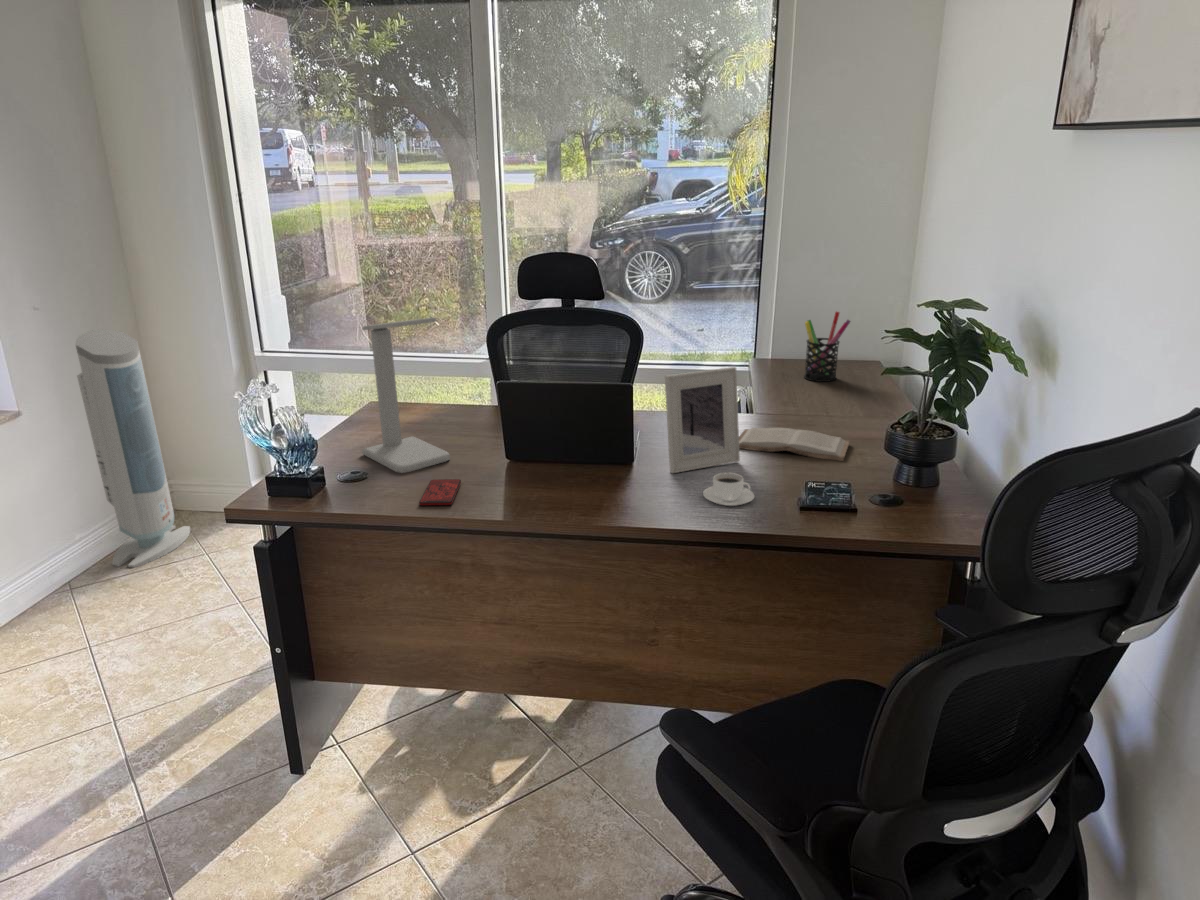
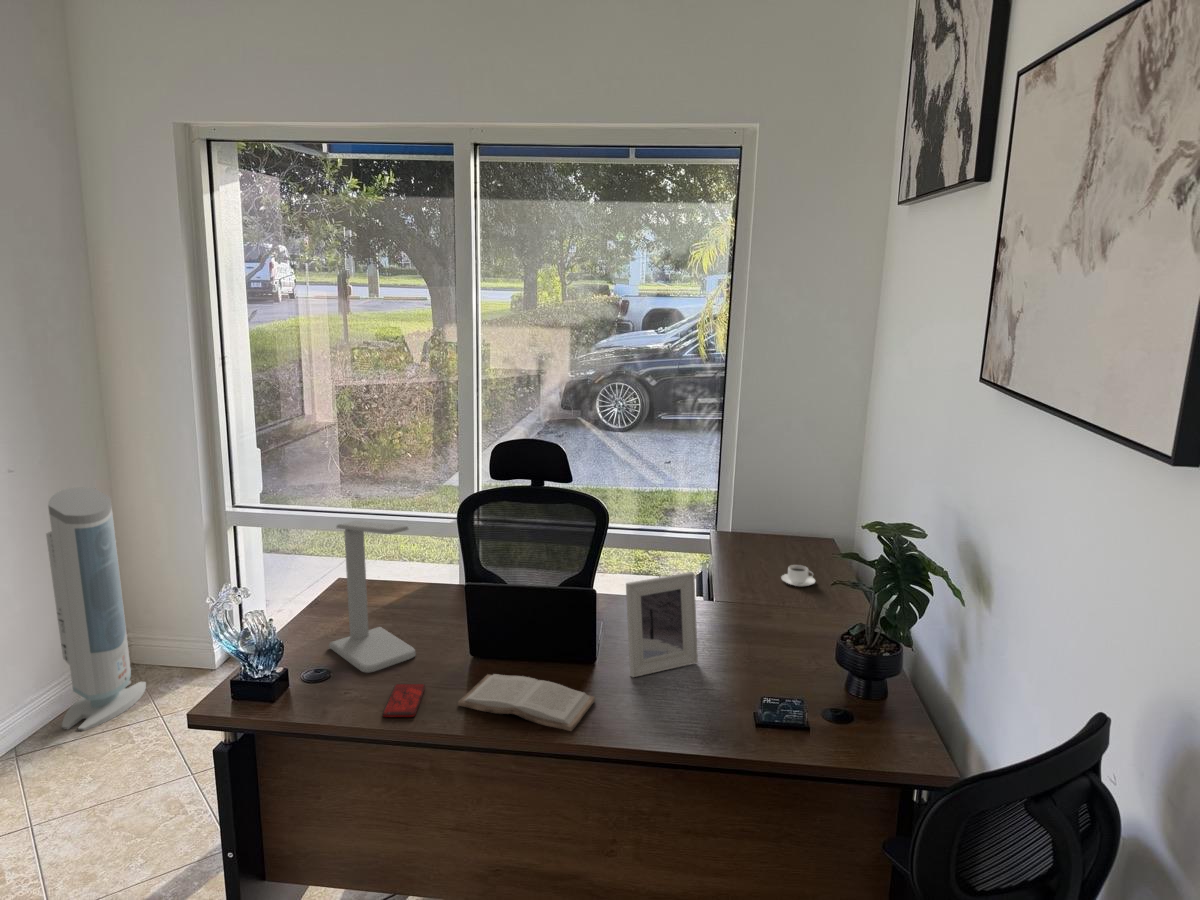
pen holder: present [804,312,850,382] -> none [763,491,806,559]
book: present [739,428,849,461] -> present [458,674,595,731]
coffee cup: present [703,472,754,506] -> present [781,565,815,586]

